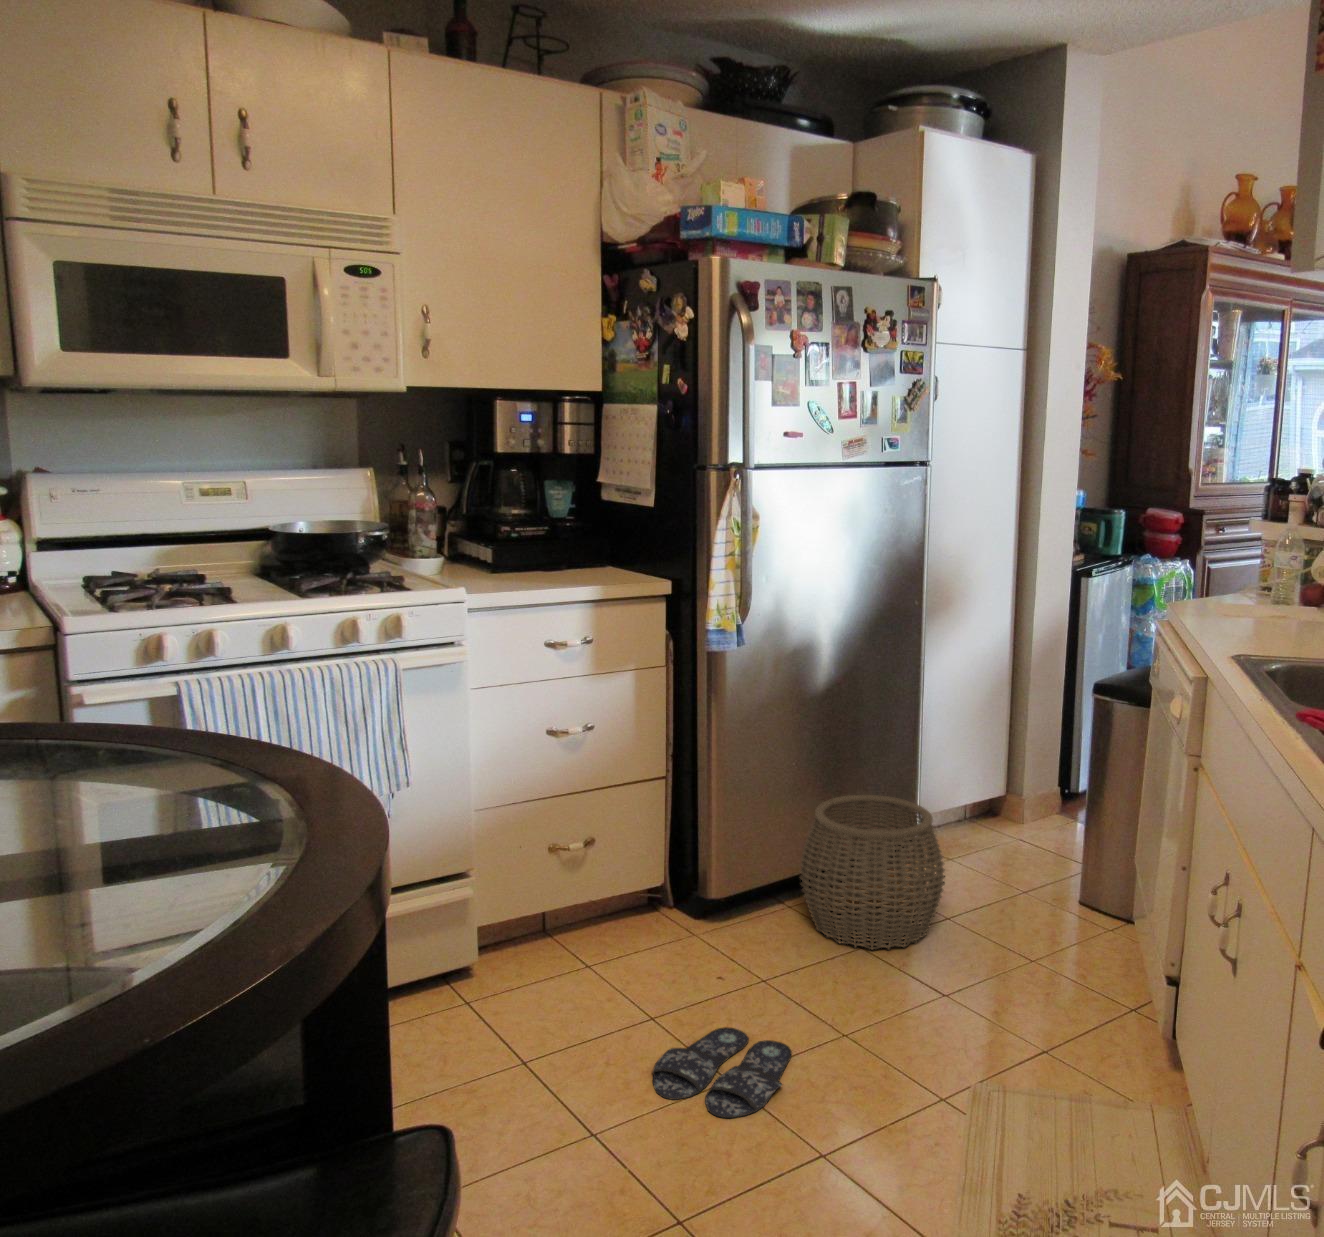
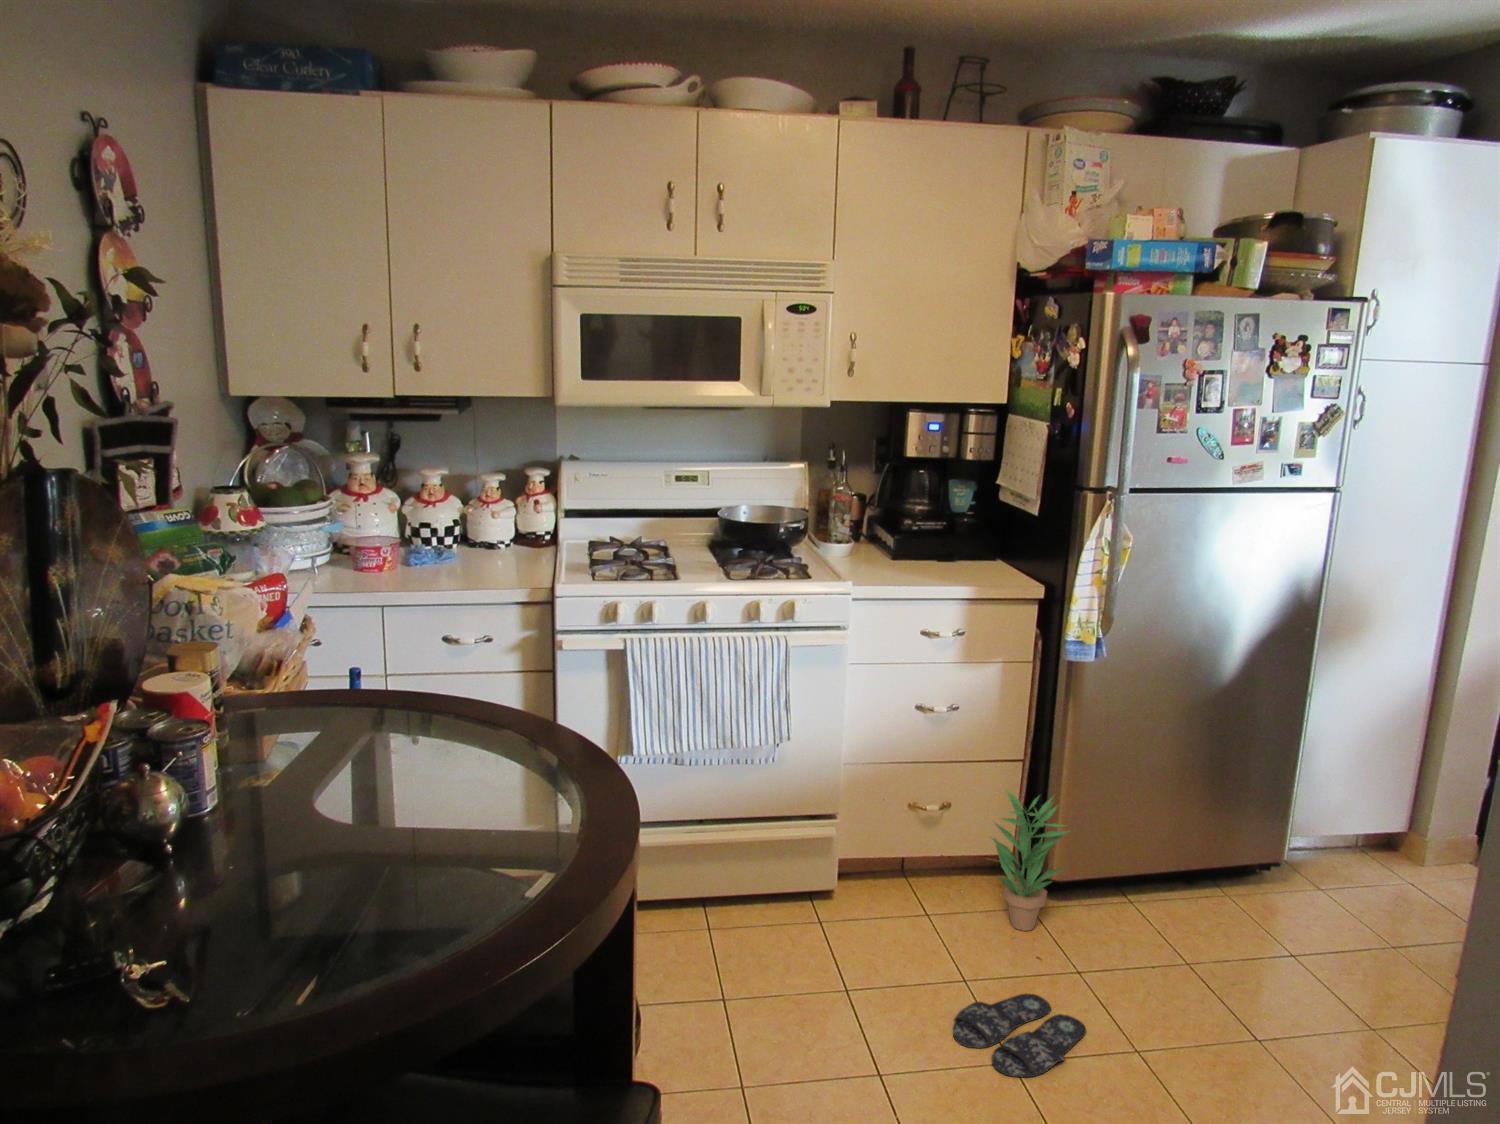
woven basket: present [800,795,945,949] -> none [1143,801,1291,958]
potted plant: none [646,804,737,967] -> present [992,791,1070,931]

